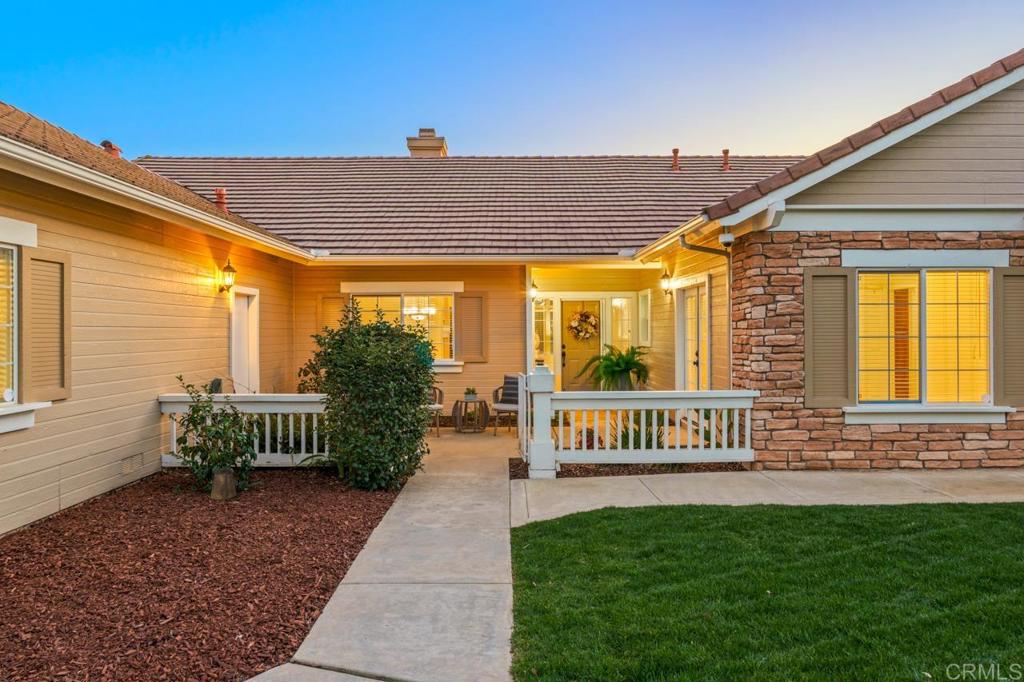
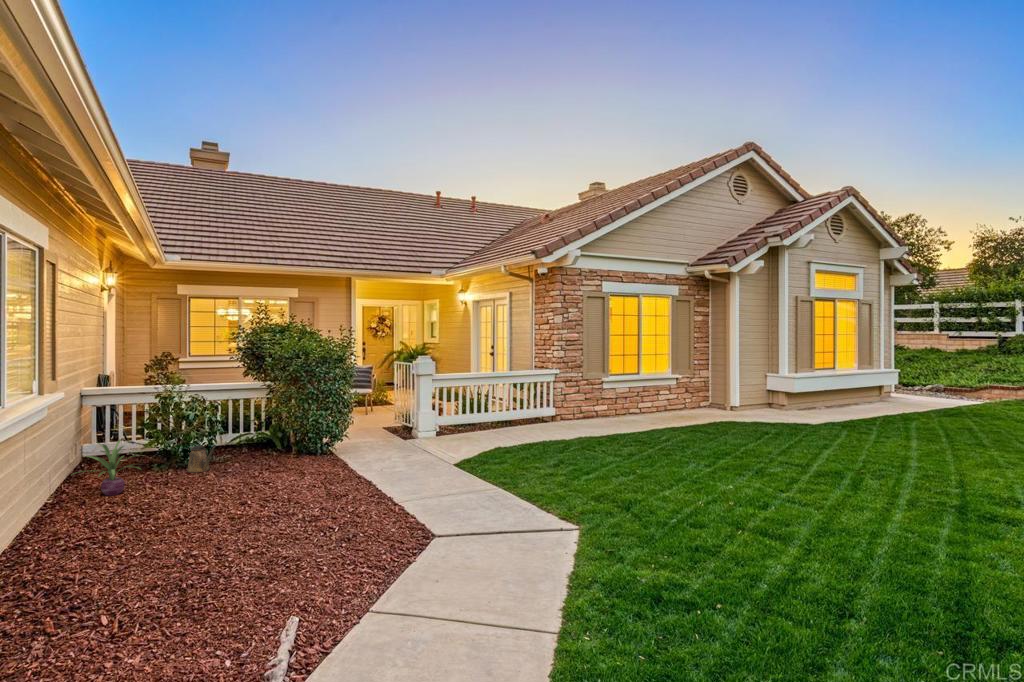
decorative plant: none [48,457,131,521] -> present [88,440,140,496]

